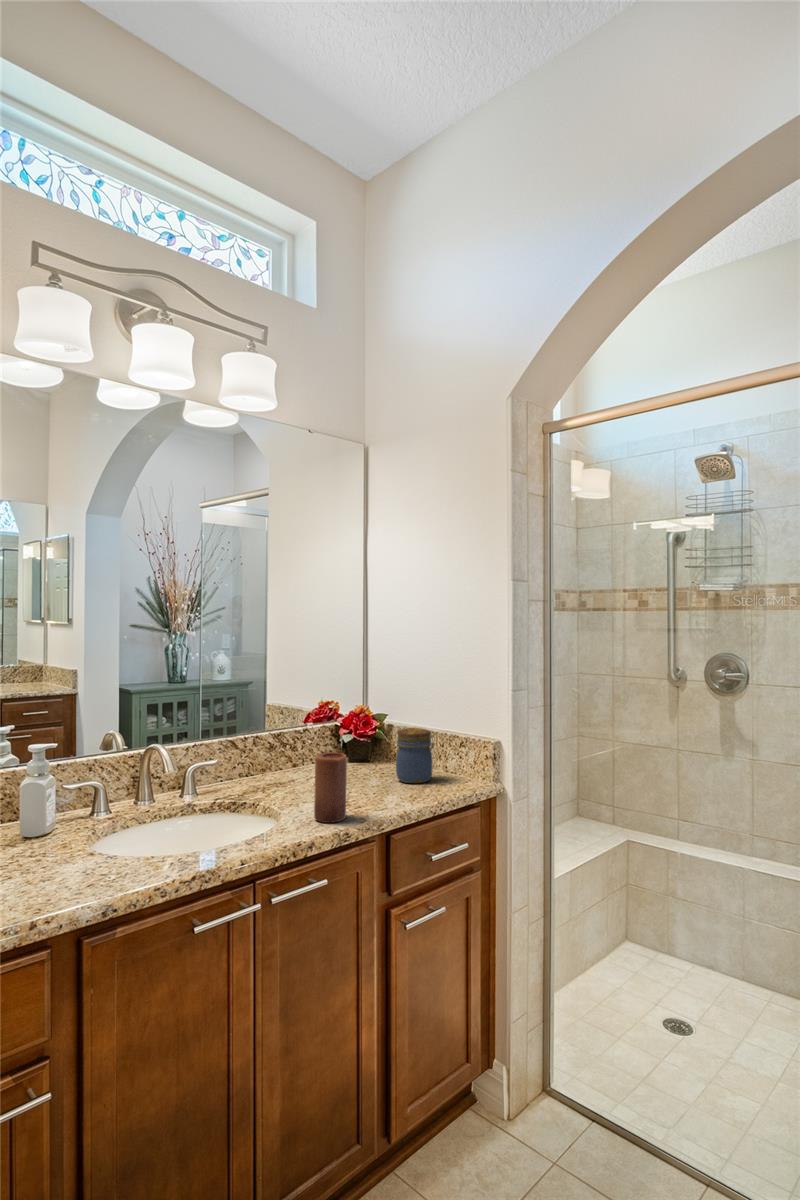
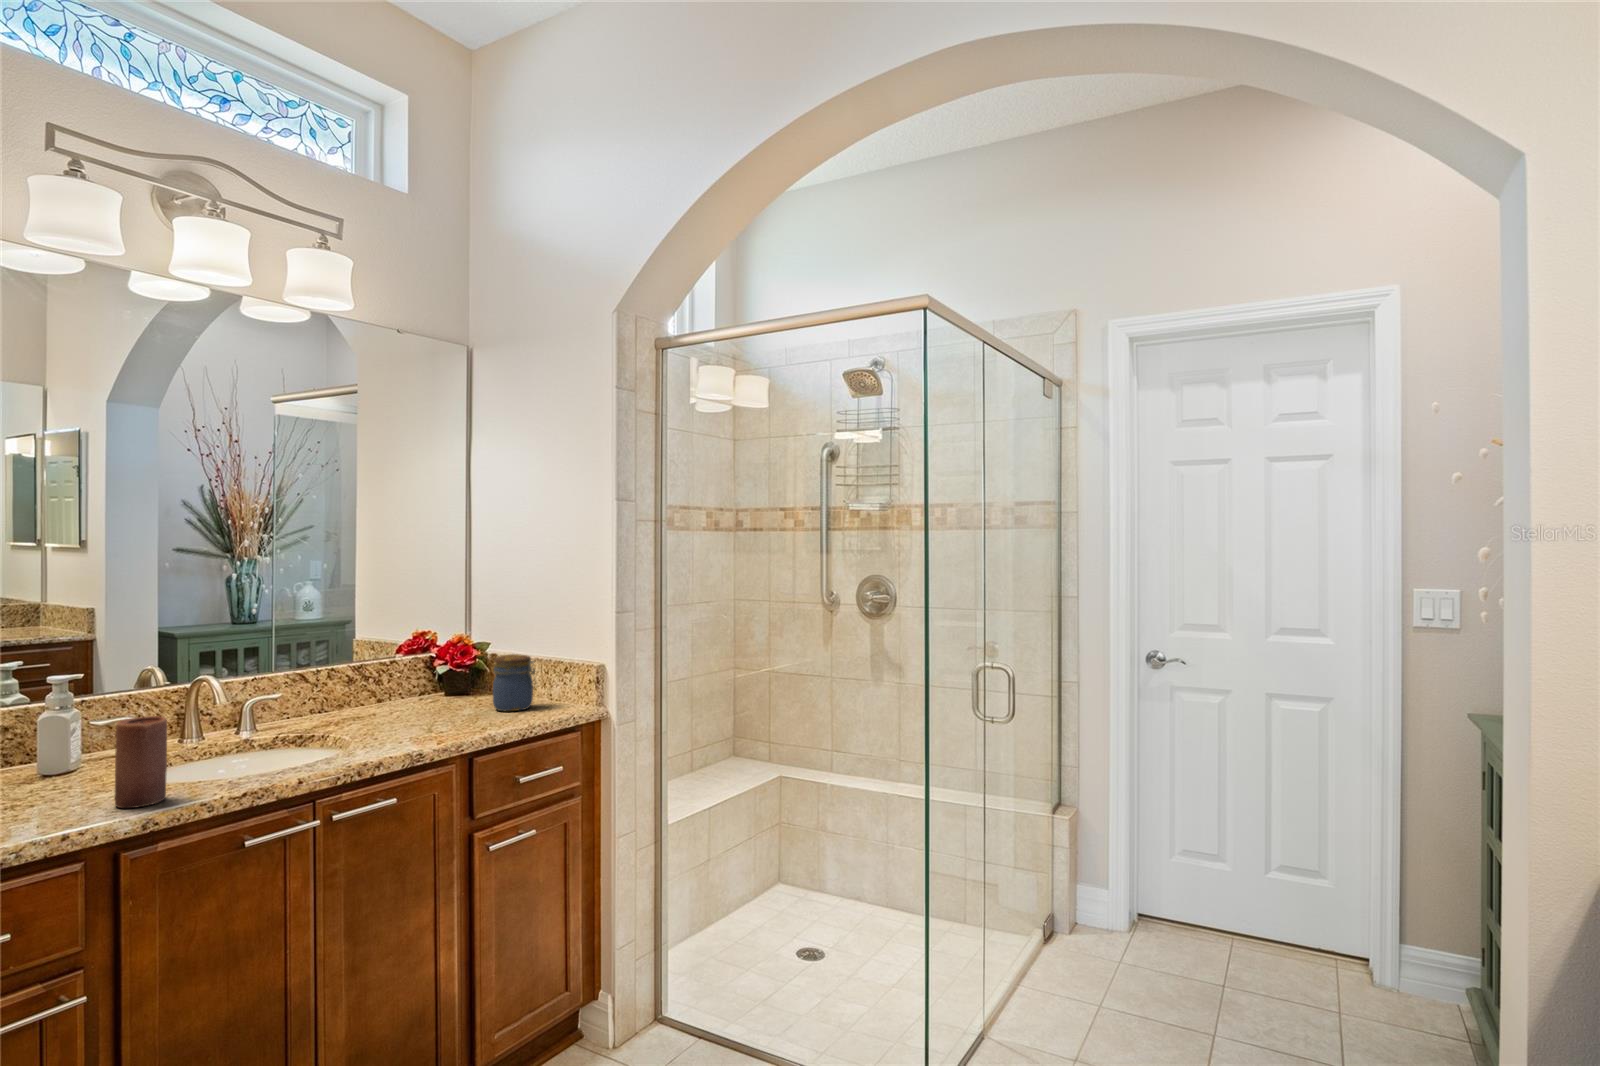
candle: present [314,752,347,823] -> present [115,716,167,808]

